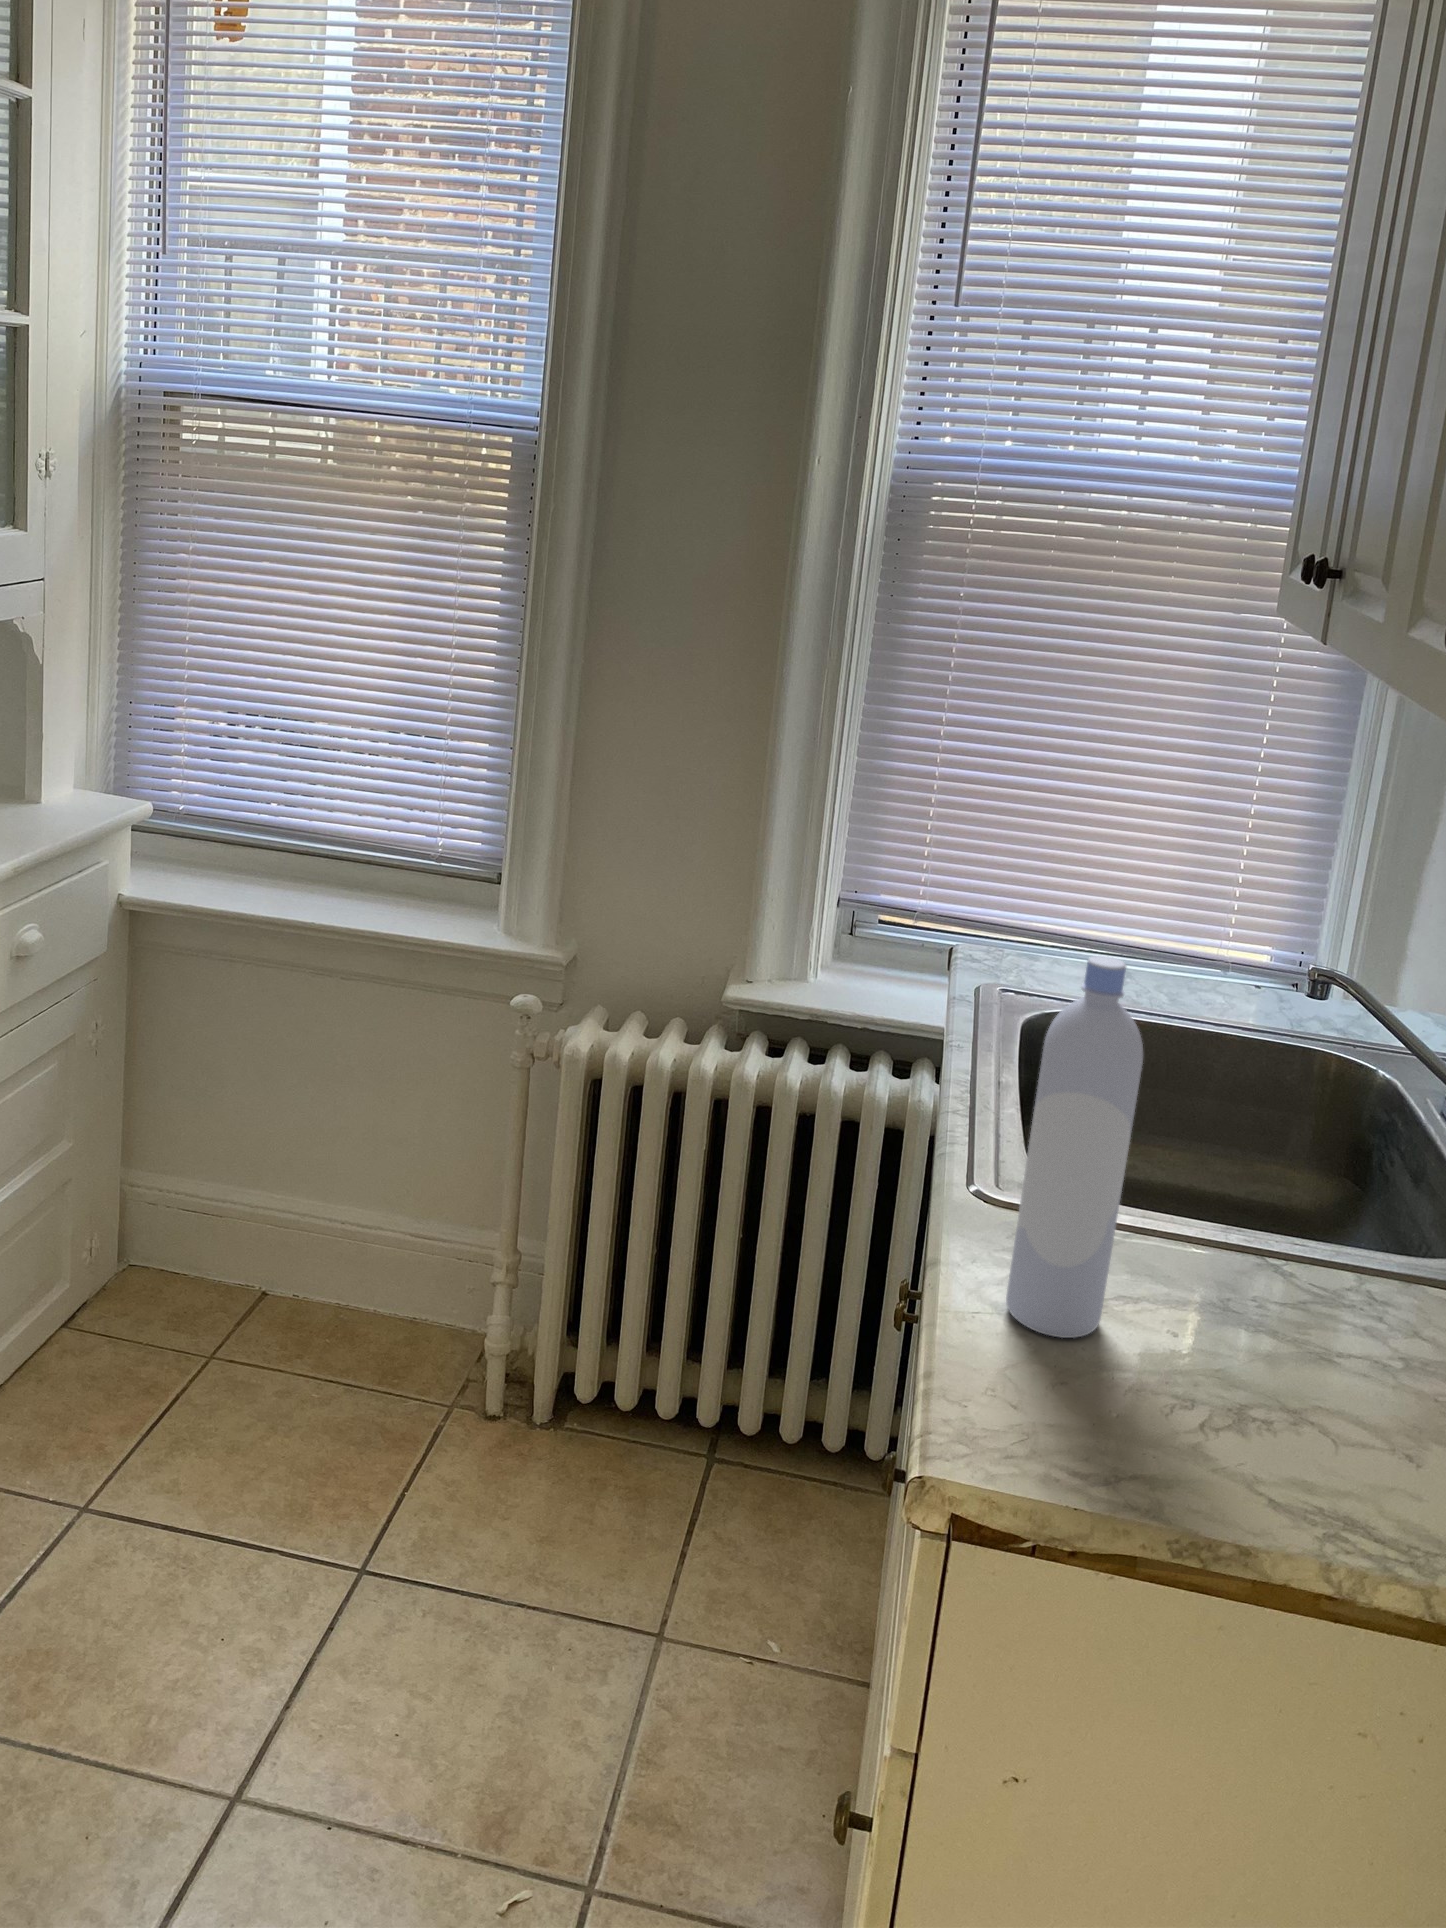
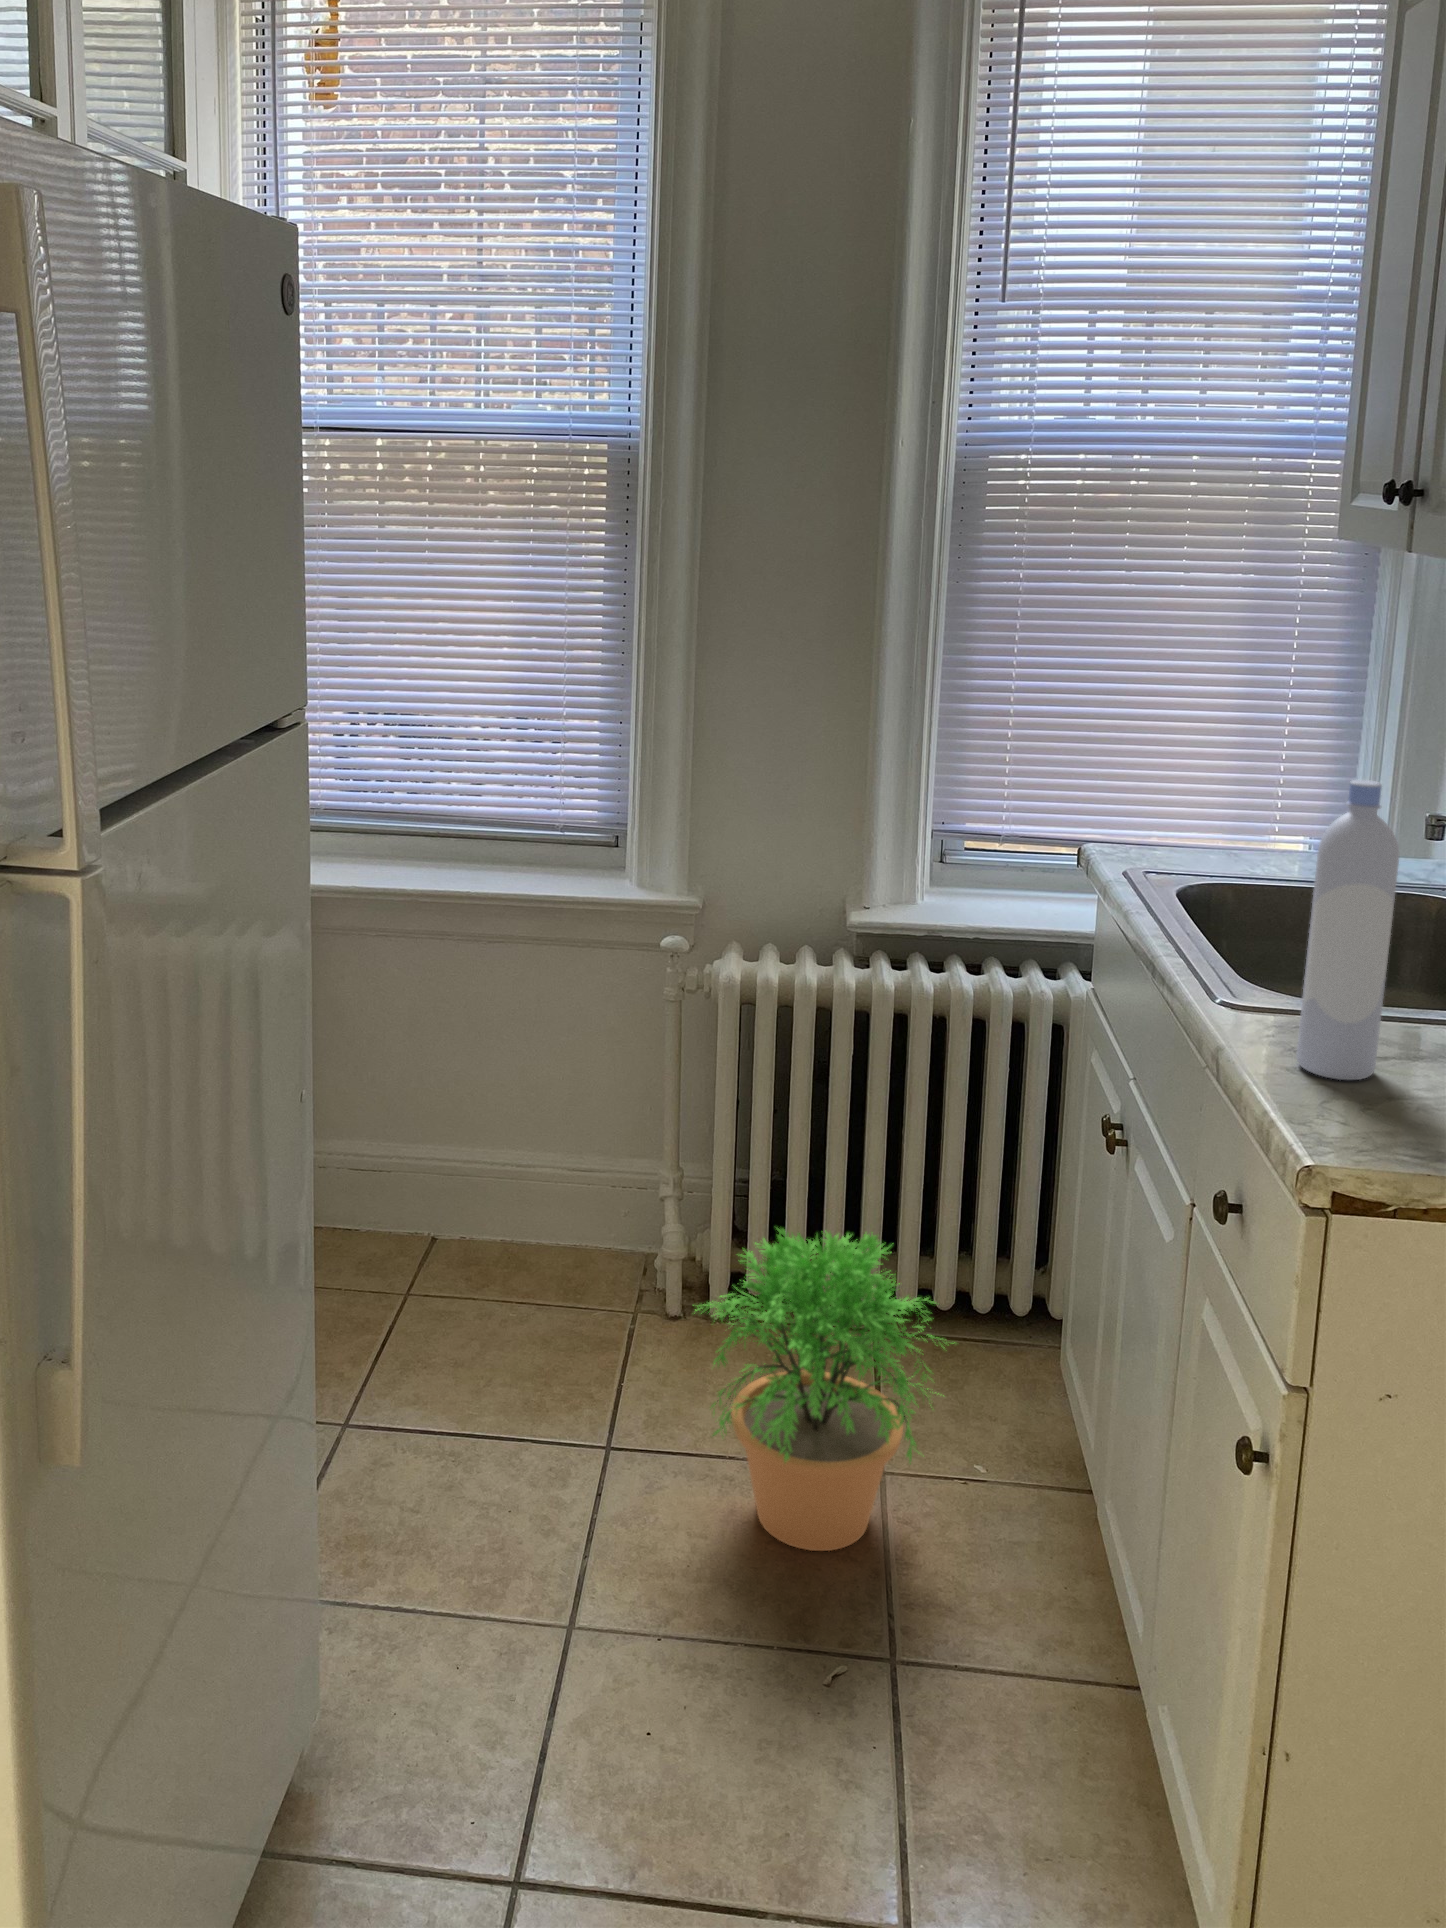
potted plant: none [438,1351,724,1734] -> present [695,1228,940,1551]

